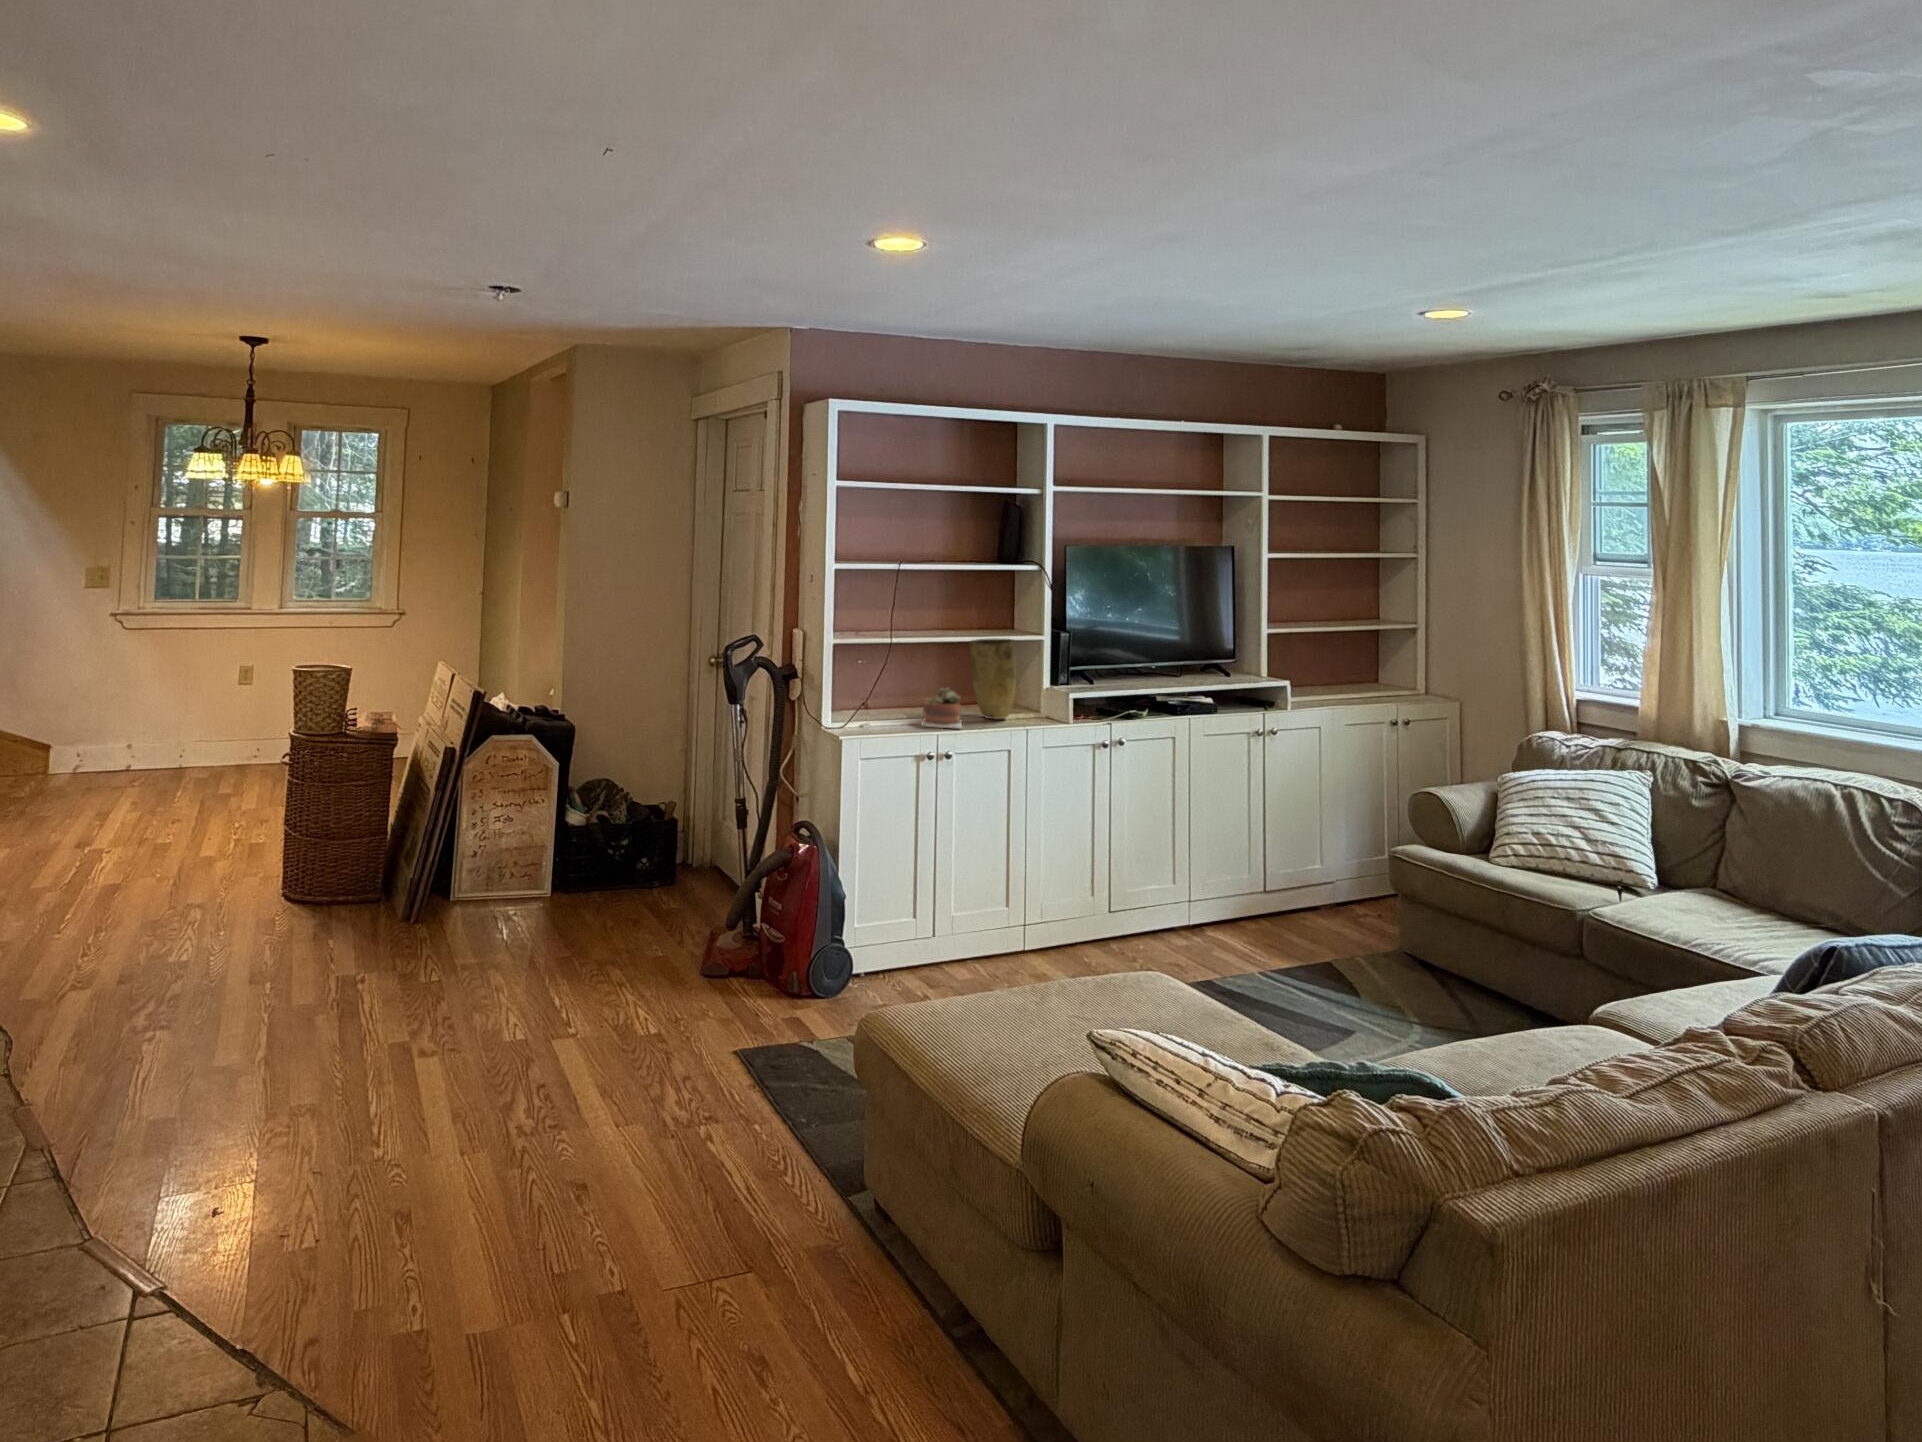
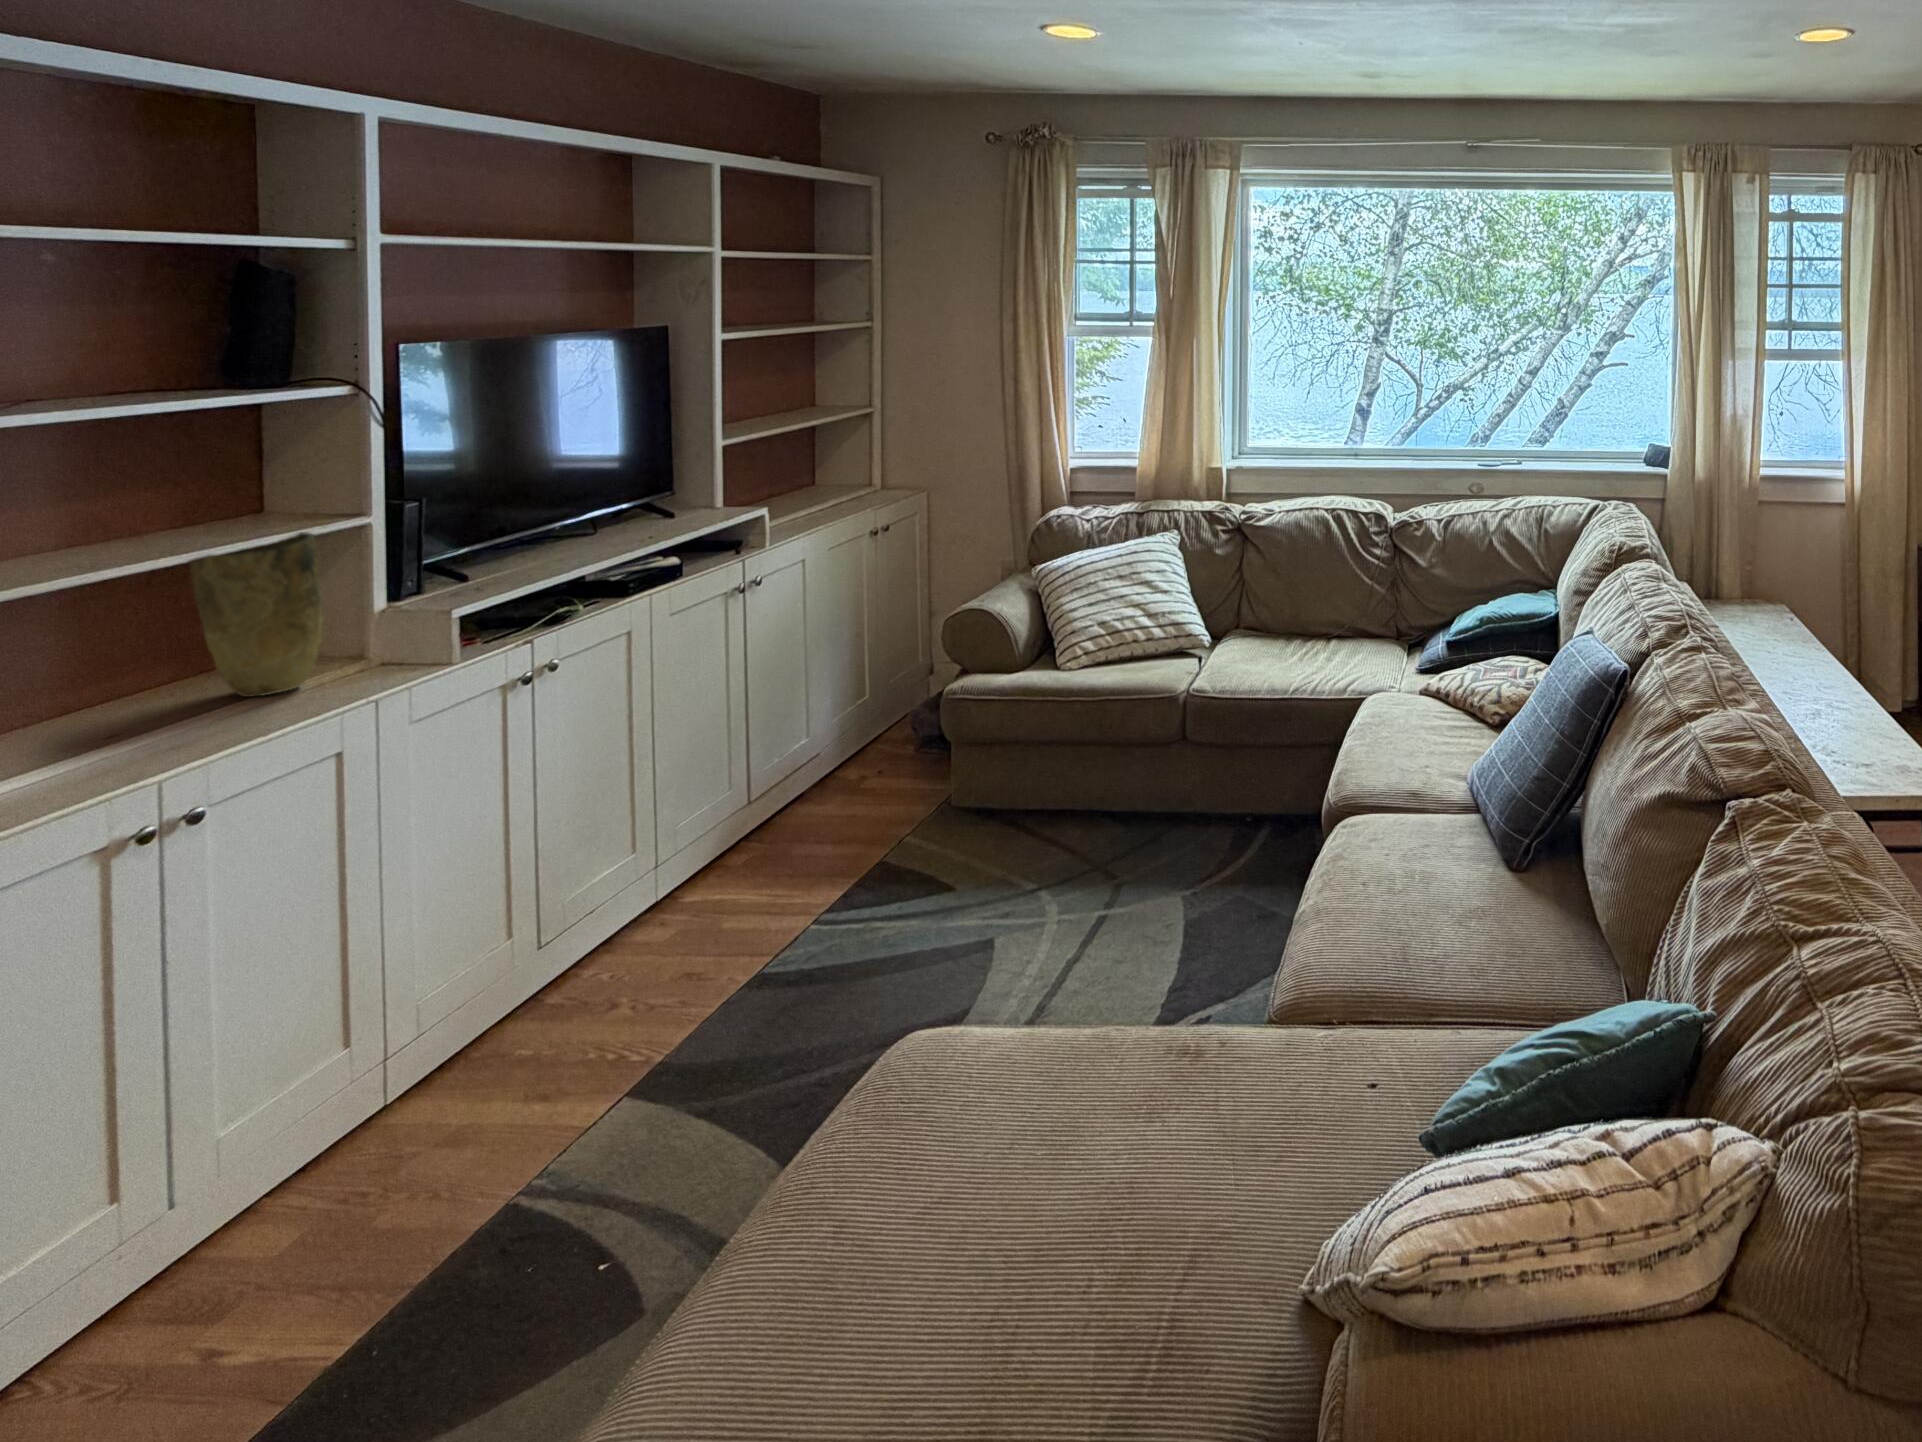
succulent plant: present [921,688,962,728] -> none [75,659,210,763]

